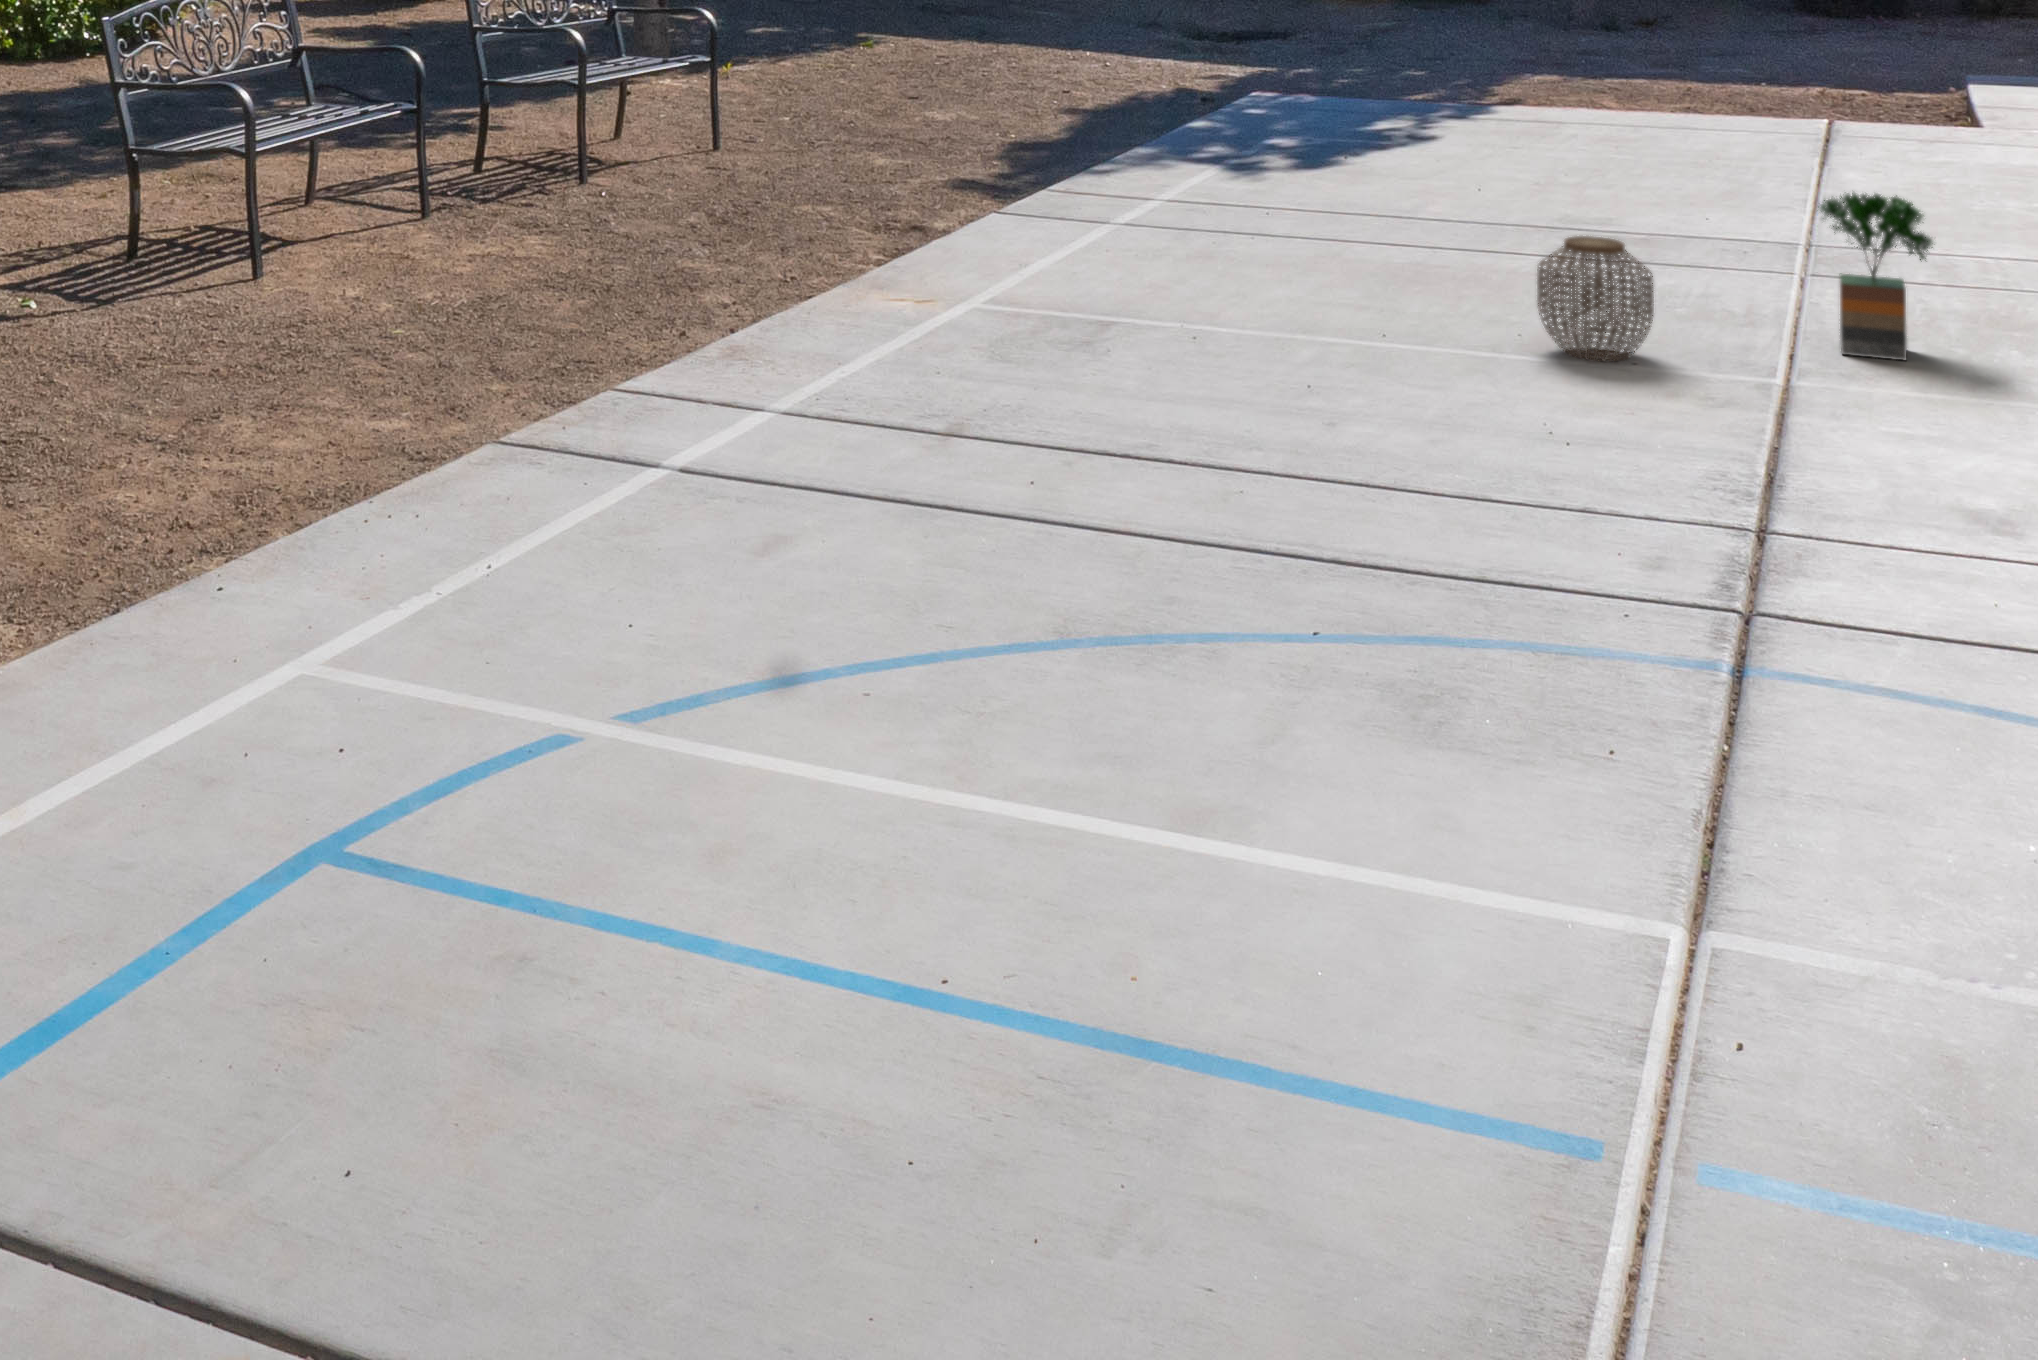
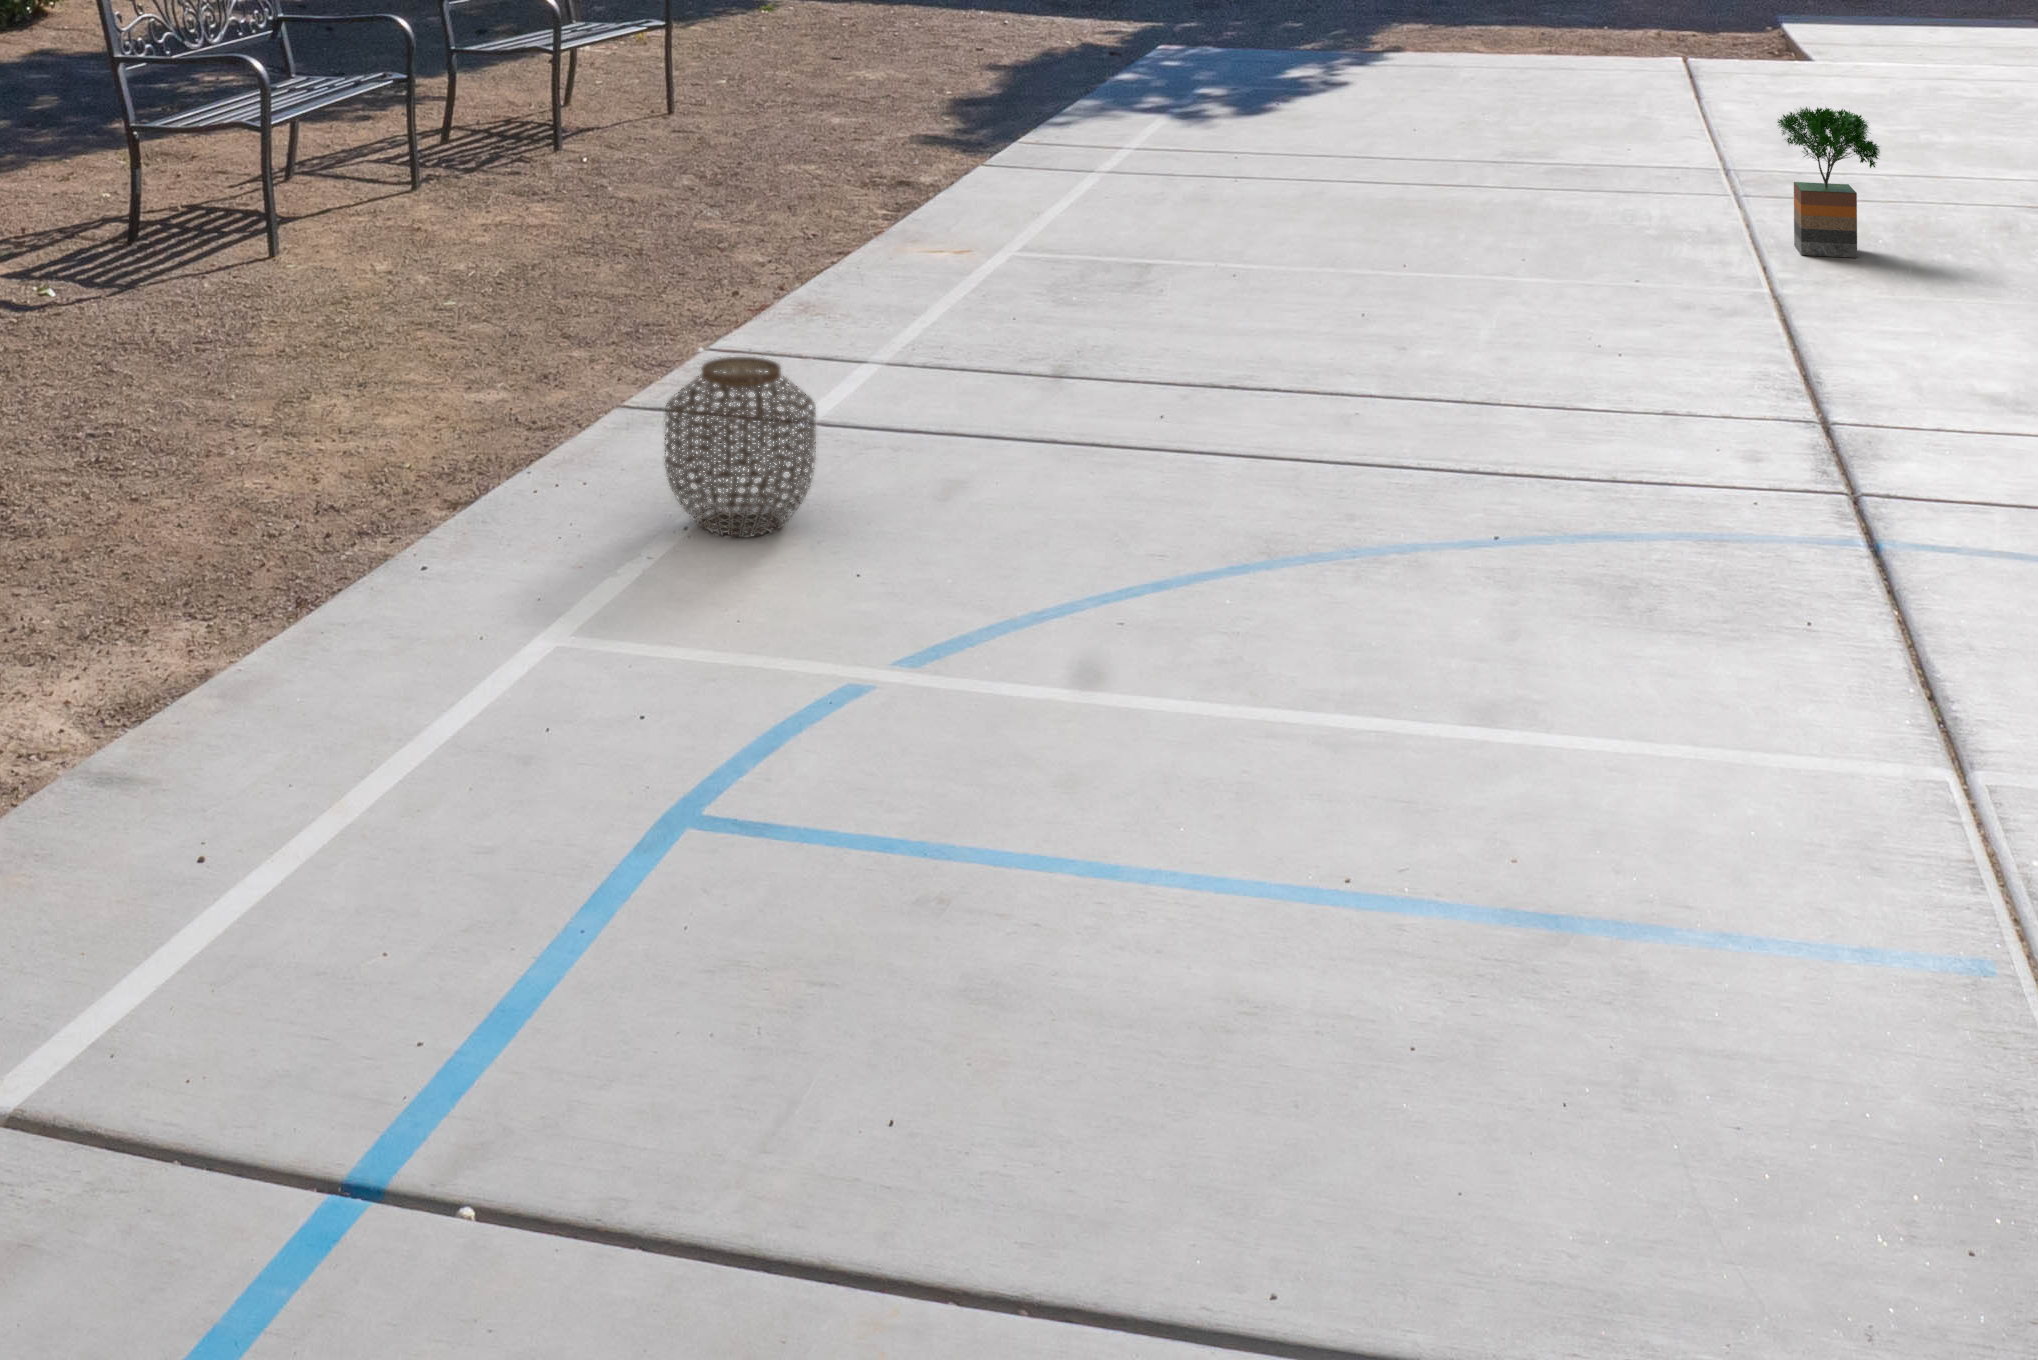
woven basket: present [1537,236,1654,362] -> present [664,357,816,537]

